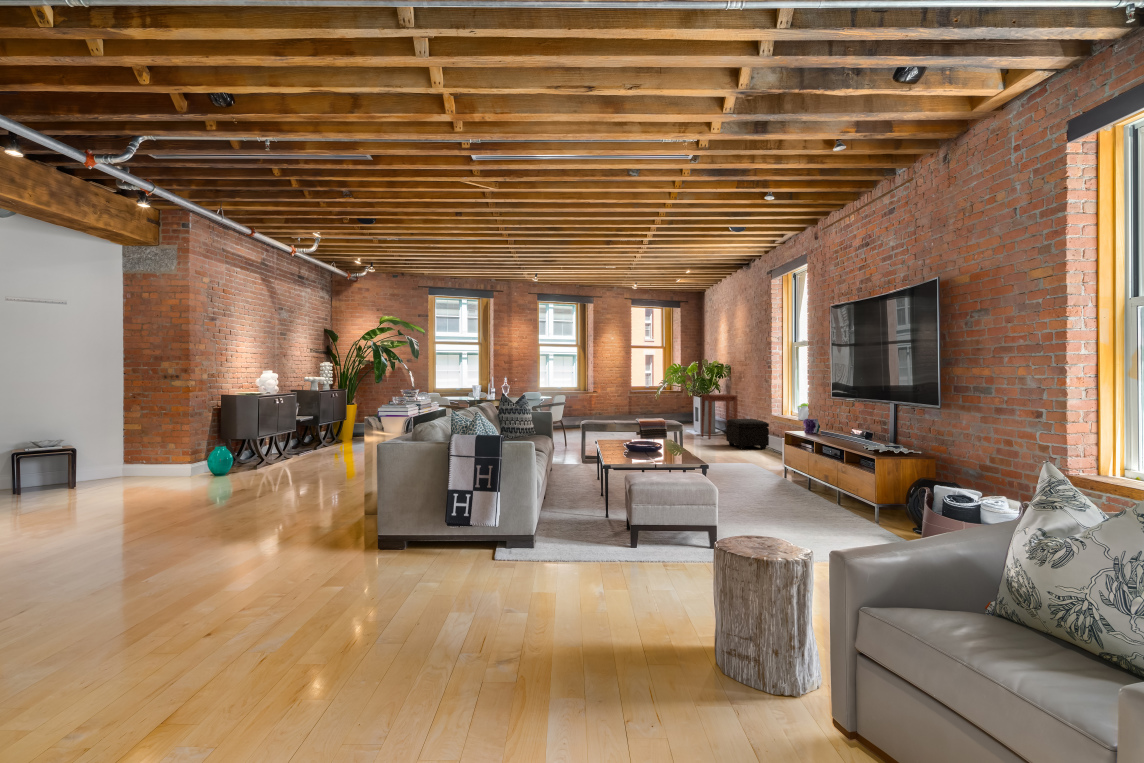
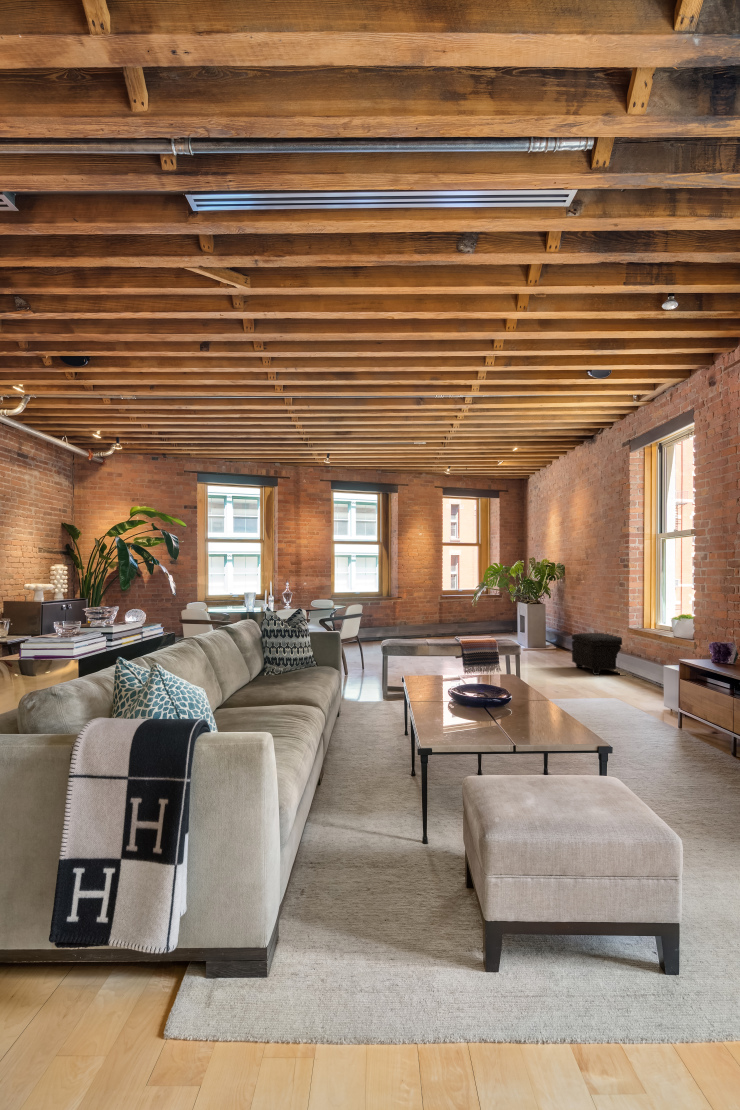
side table: present [701,394,738,439] -> none [533,601,582,658]

